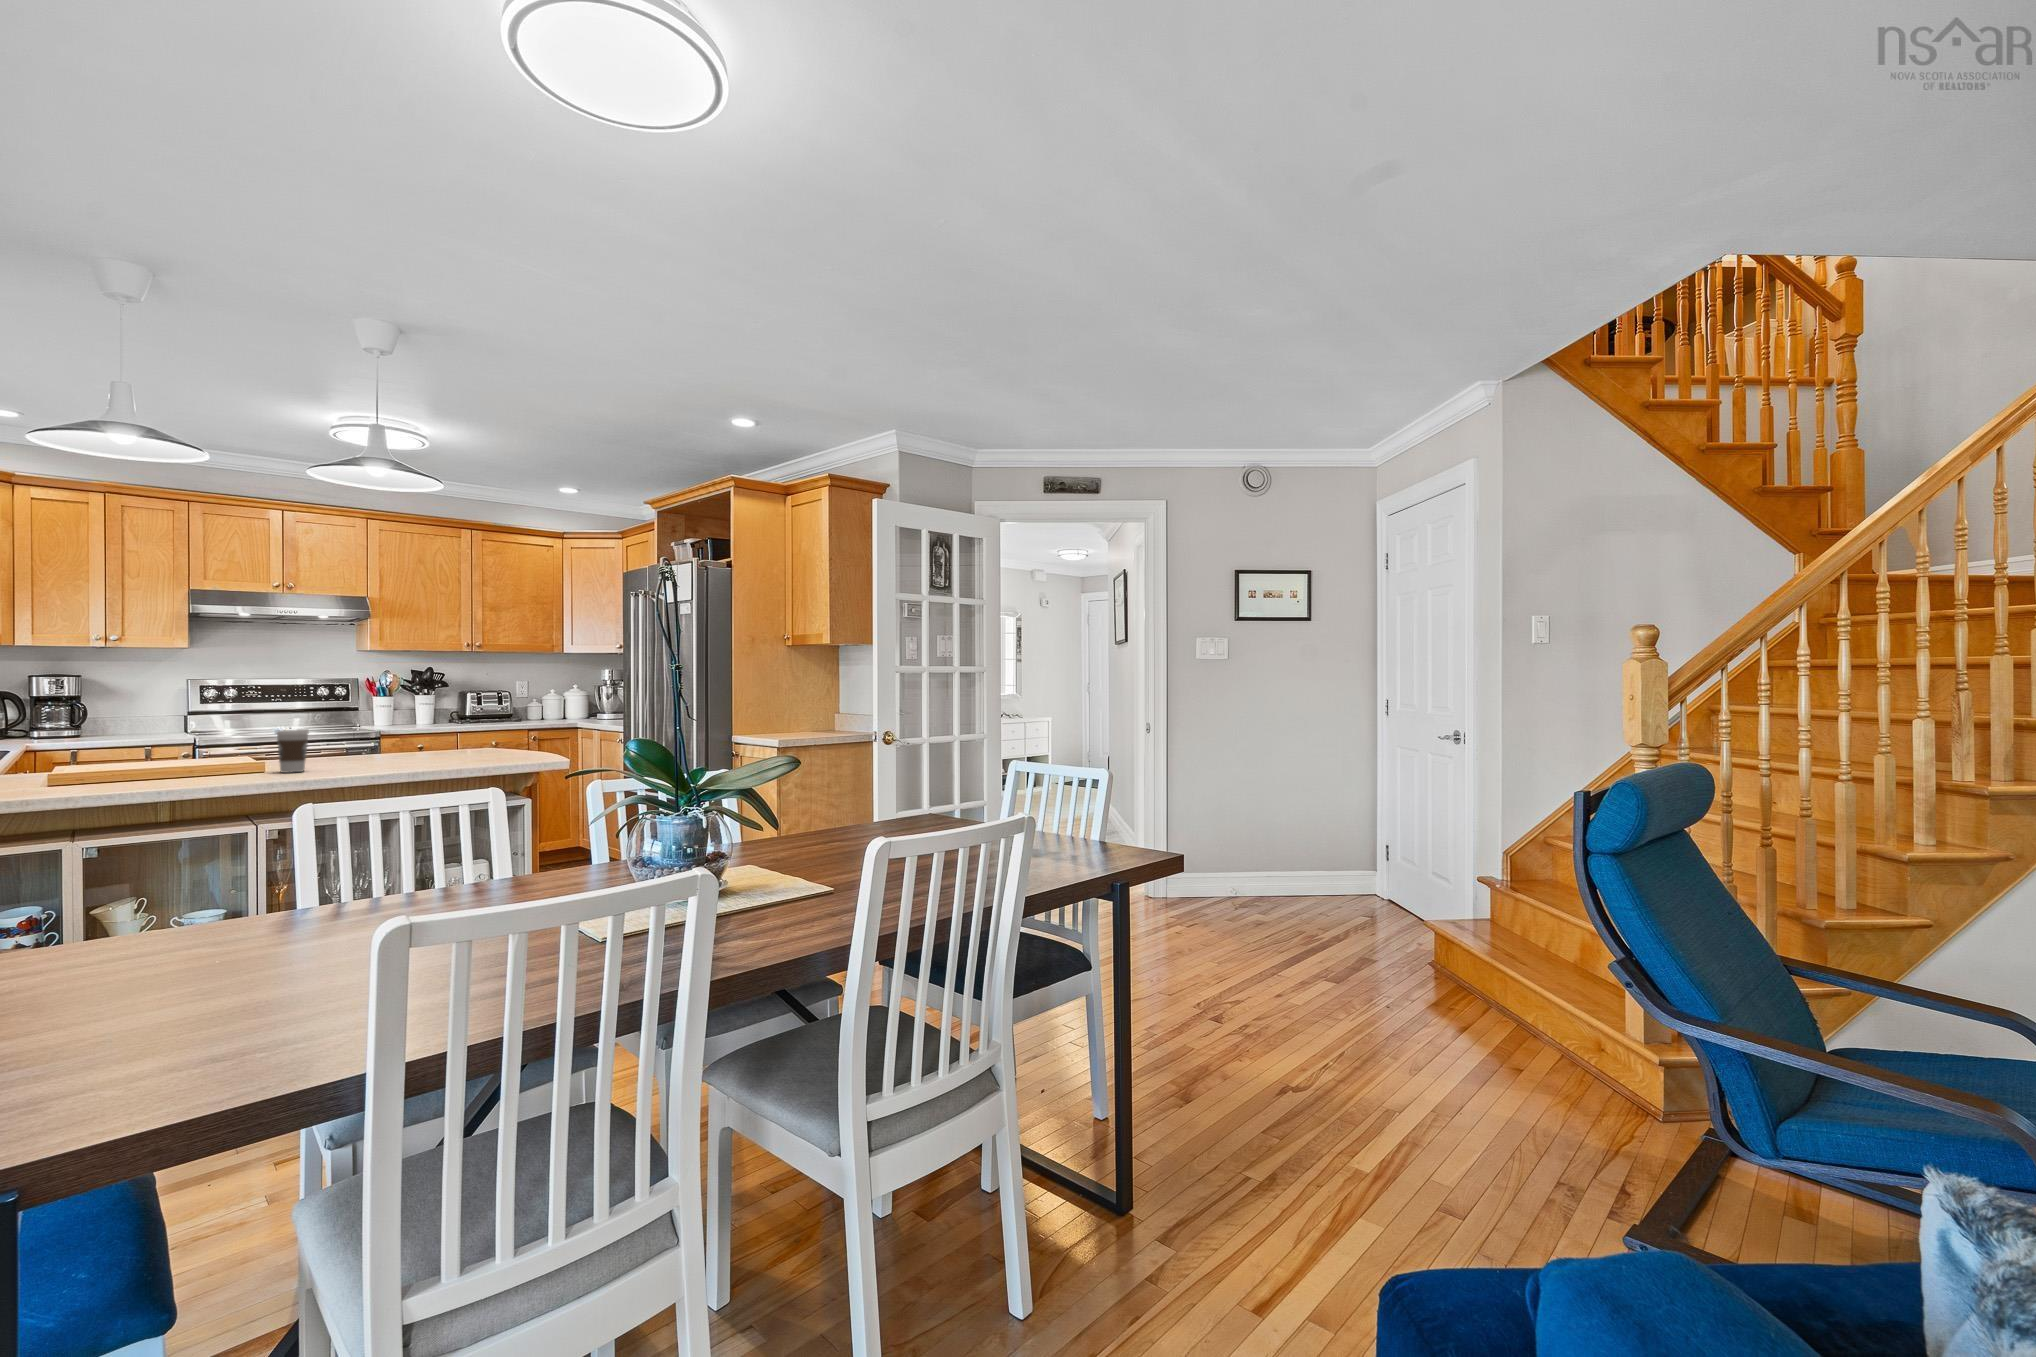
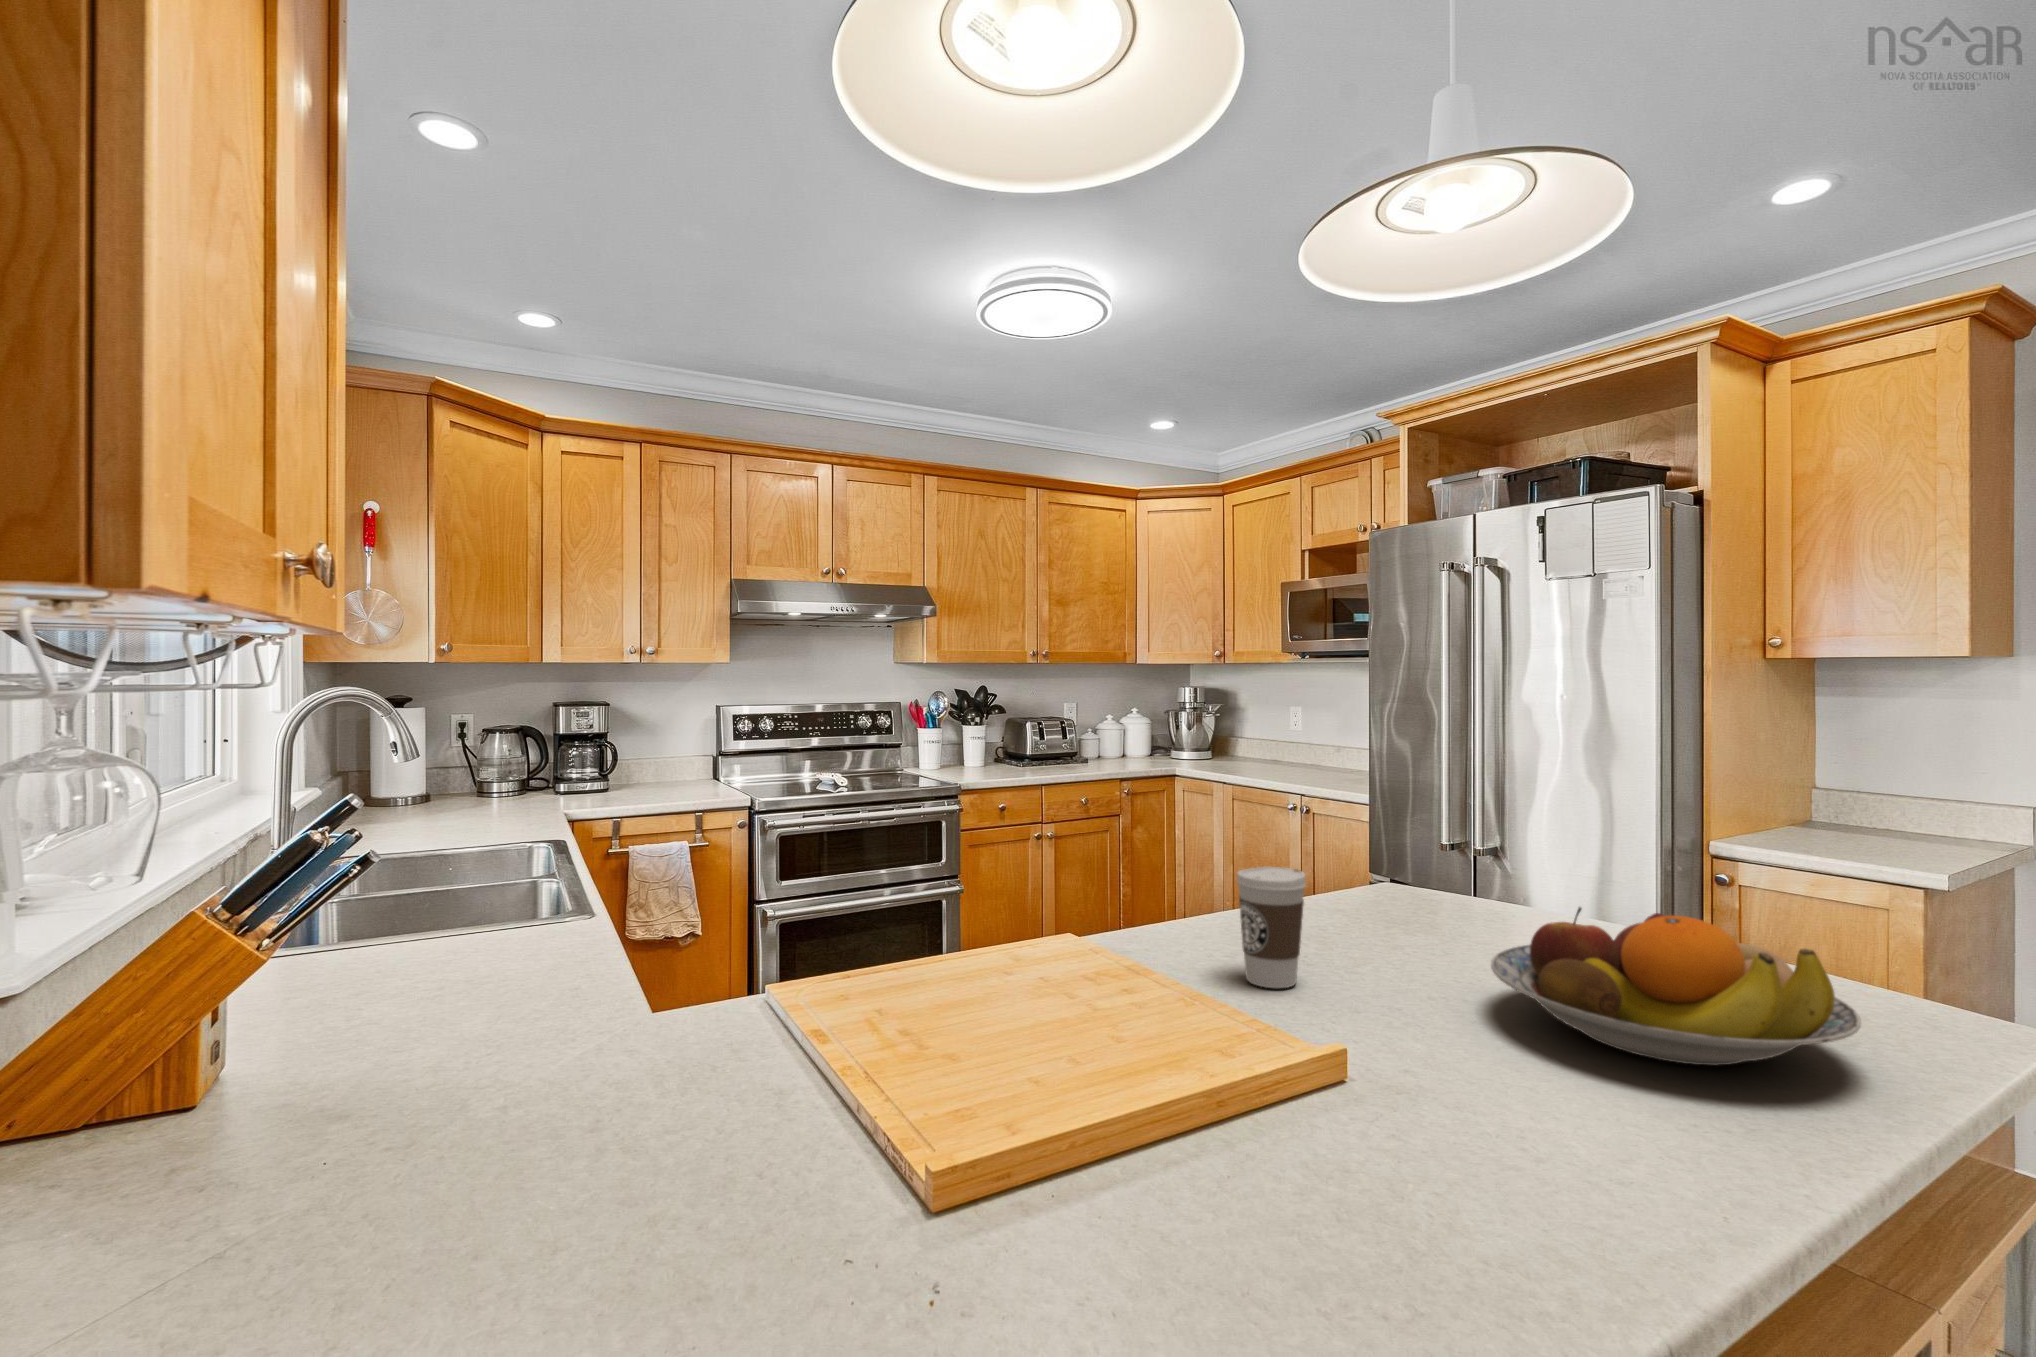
fruit bowl: none [339,733,460,778] -> present [1491,908,1861,1065]

